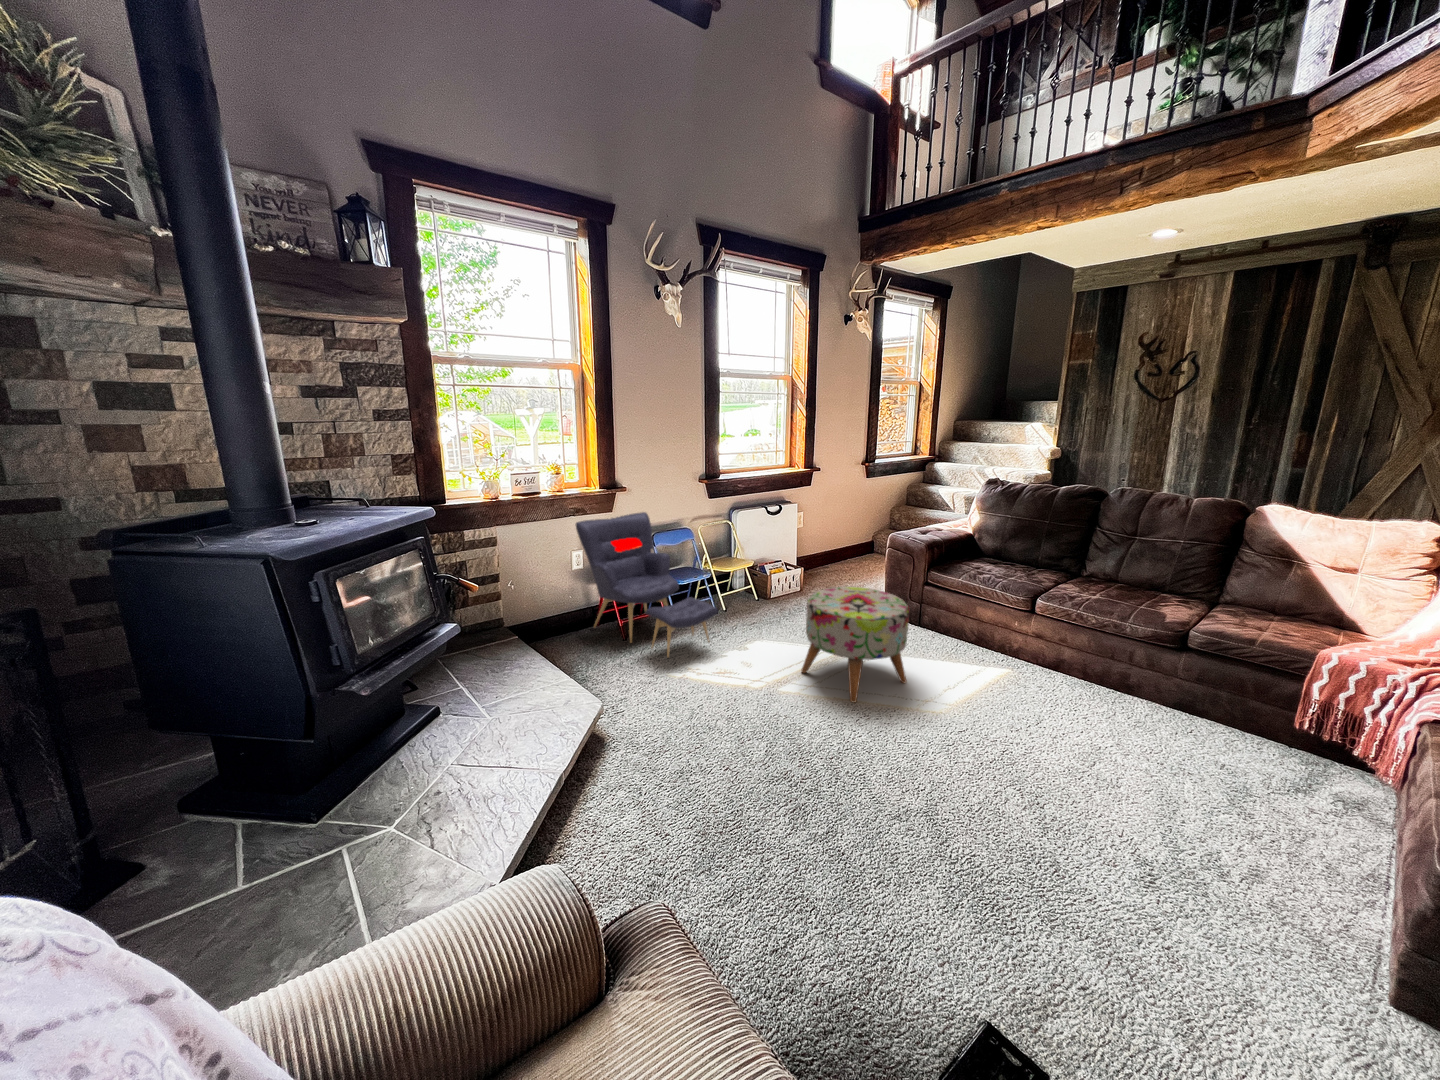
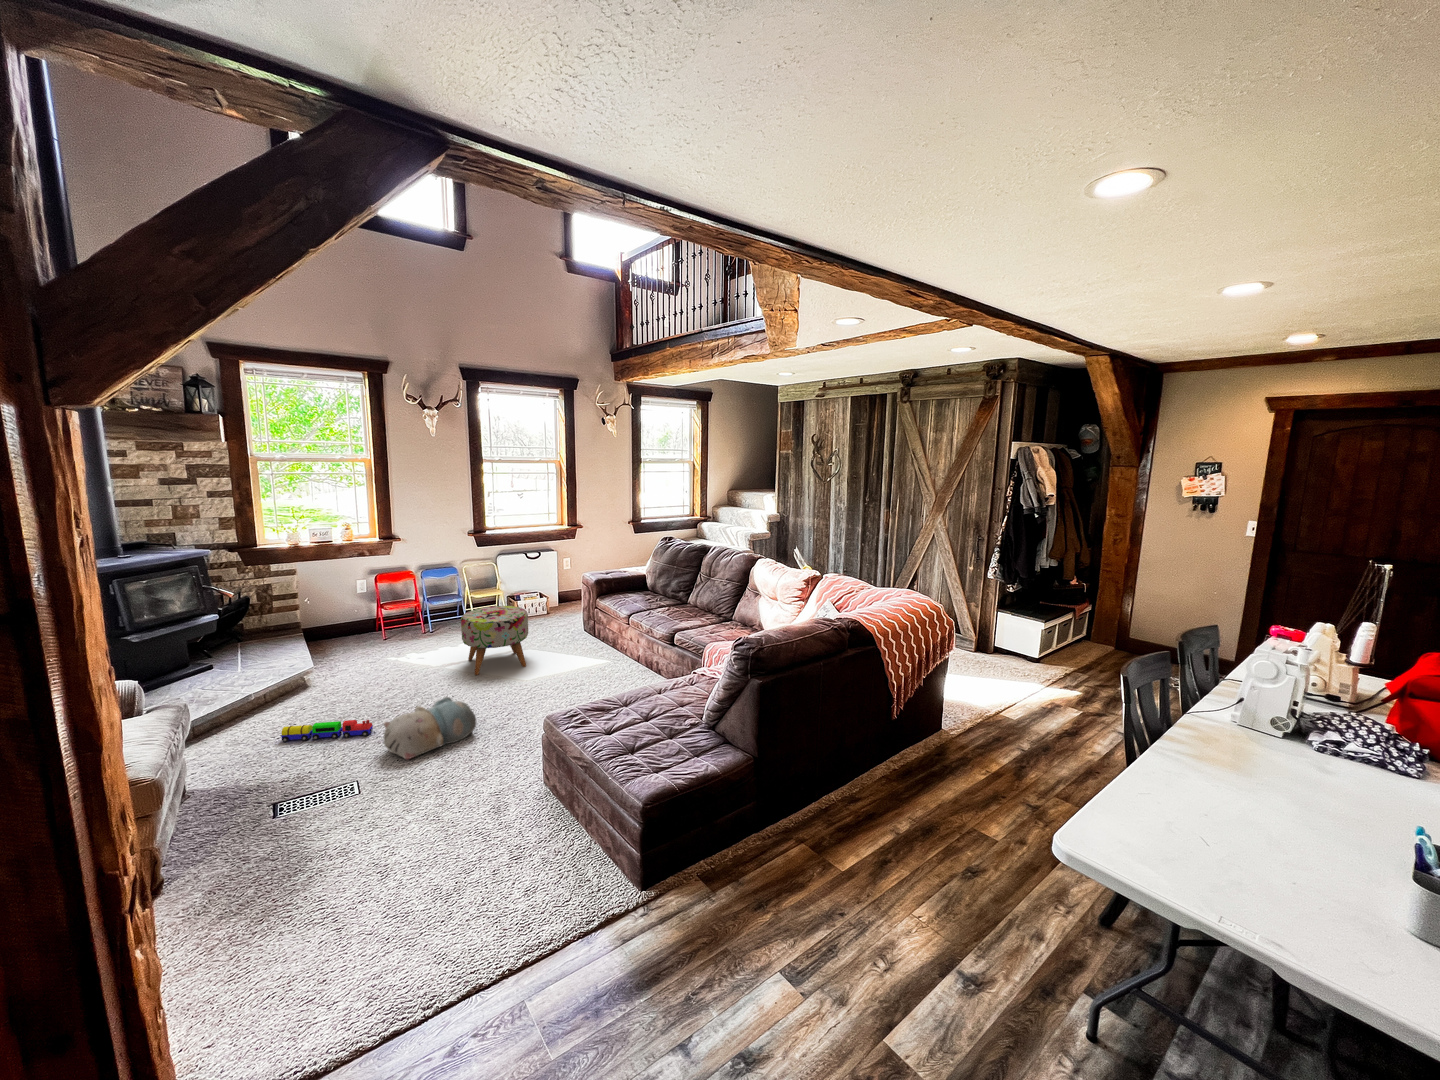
armchair: present [576,512,718,656] -> none [358,556,434,649]
plush toy: none [941,776,1063,937] -> present [384,697,476,759]
toy train: none [707,829,860,889] -> present [281,720,373,742]

